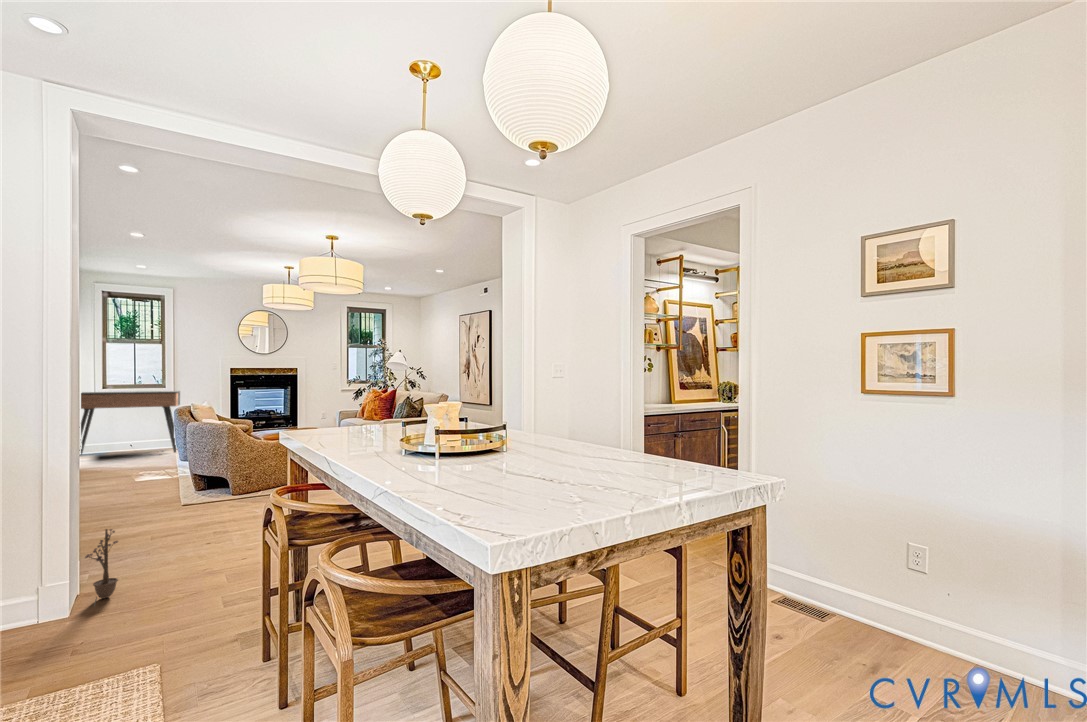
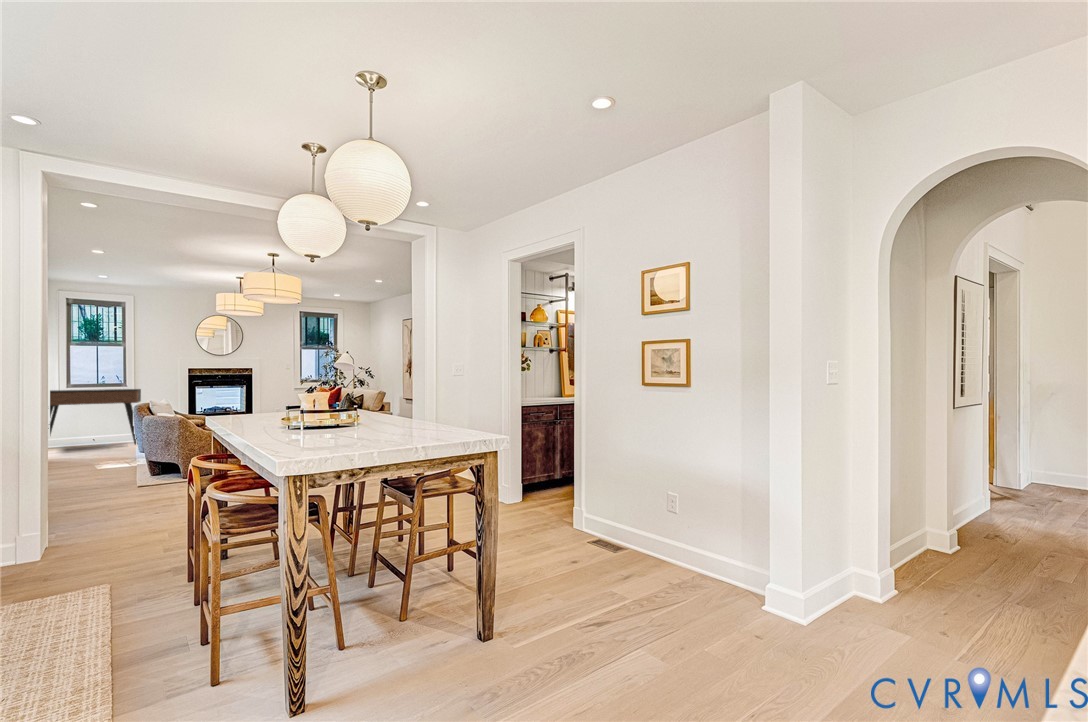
decorative plant: present [85,529,118,606] -> none [52,494,80,553]

